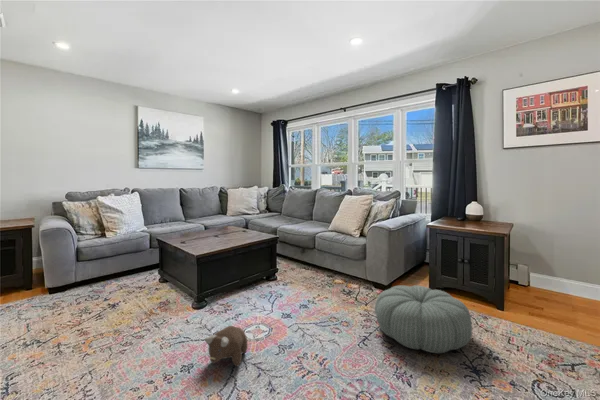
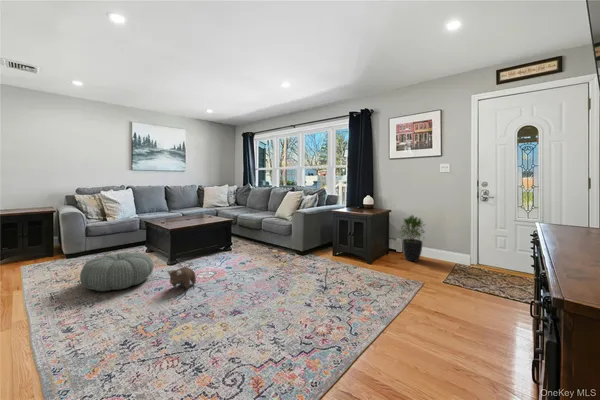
potted plant: none [526,231,579,302] -> present [401,215,424,261]
pouf: present [375,285,472,353] -> present [80,252,153,291]

